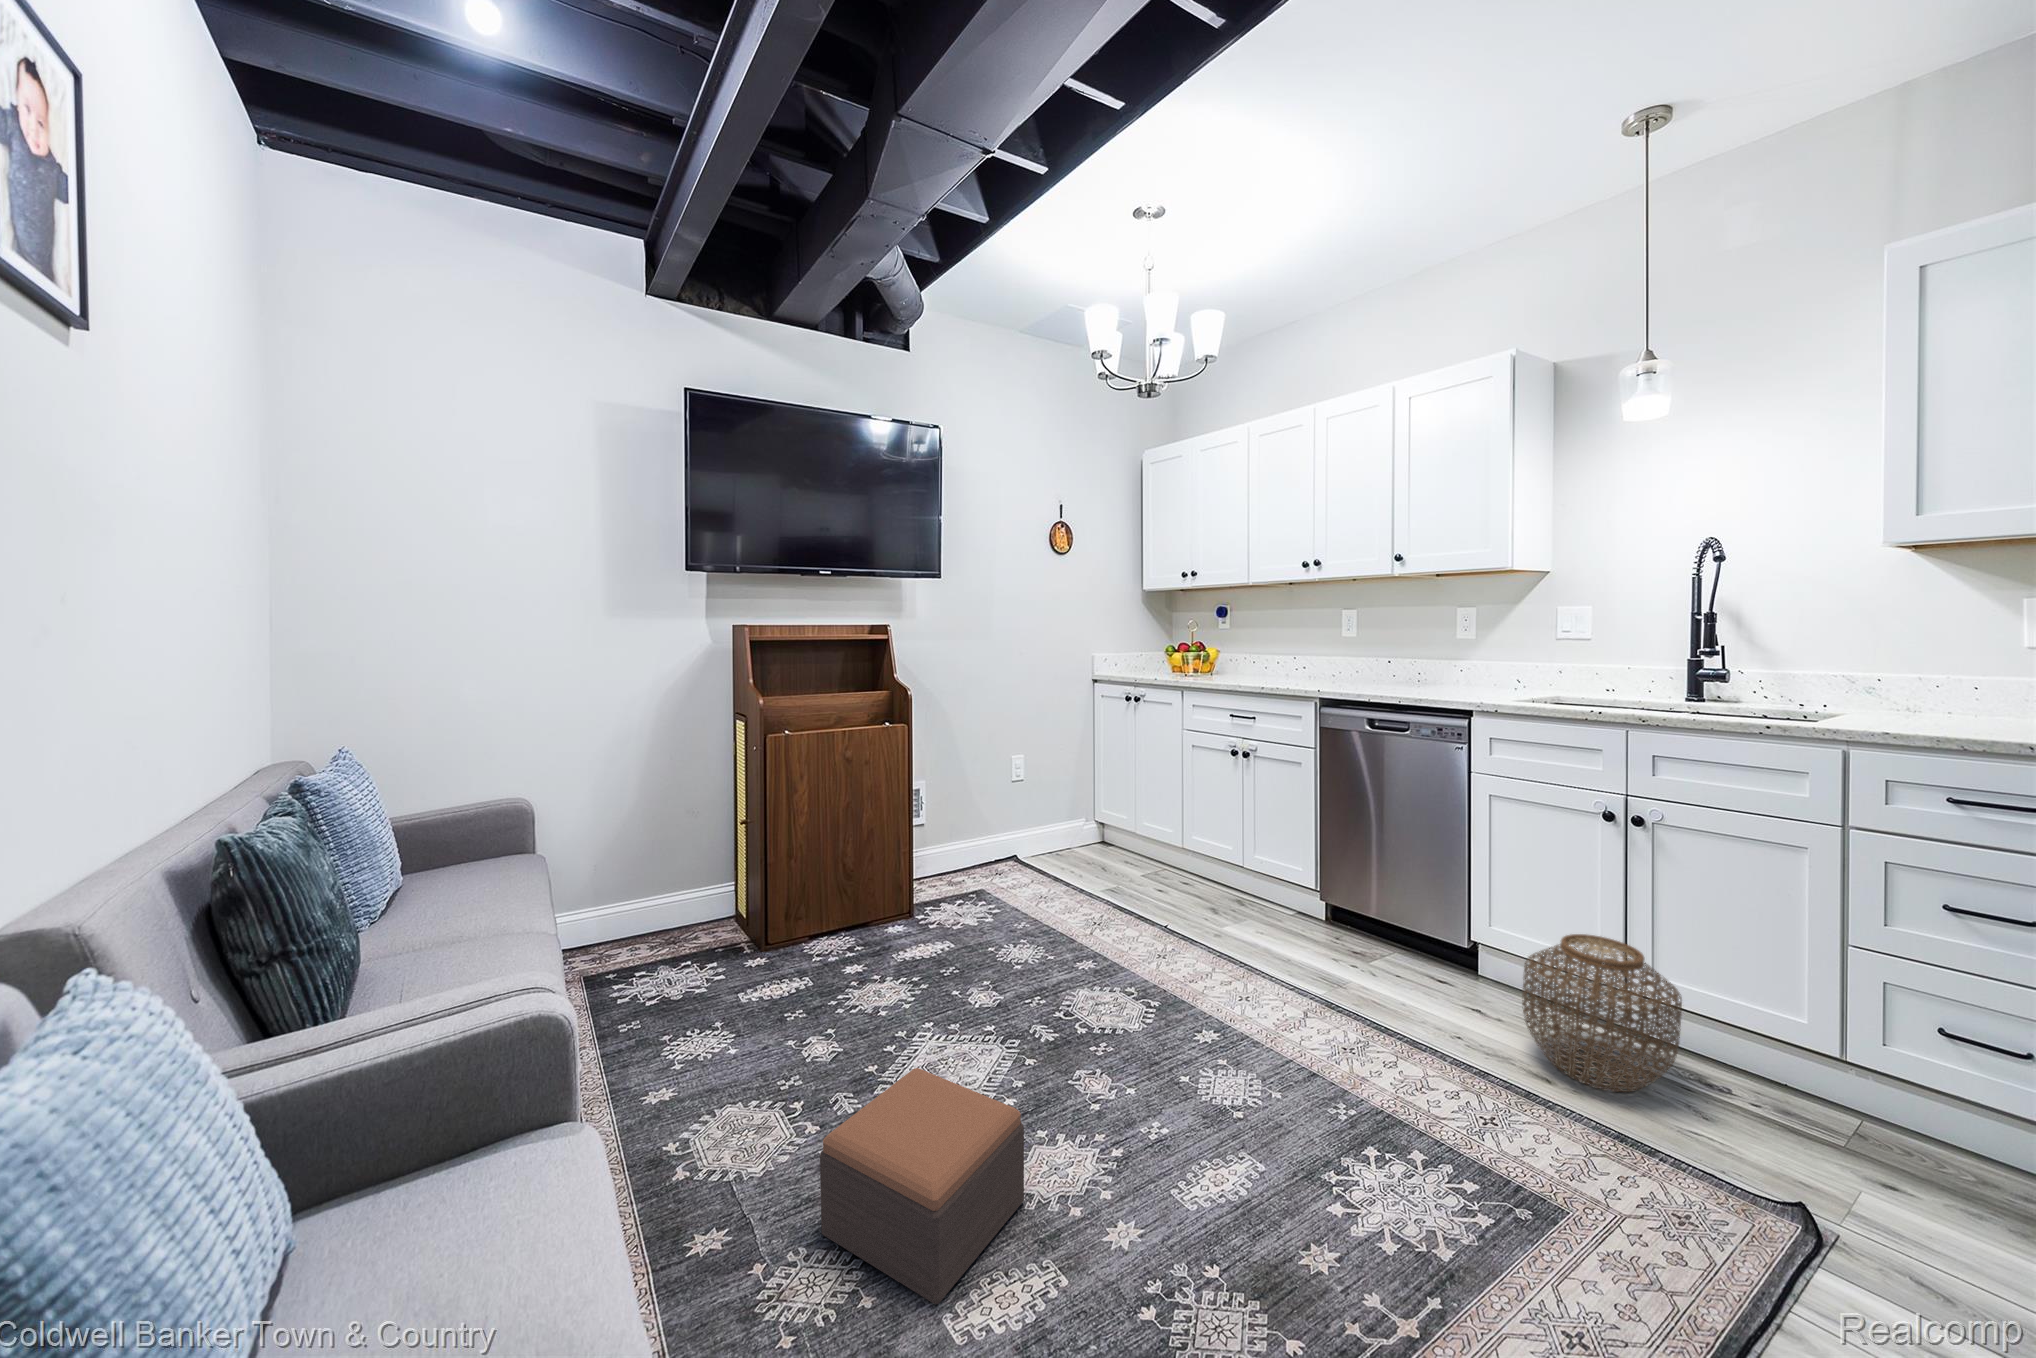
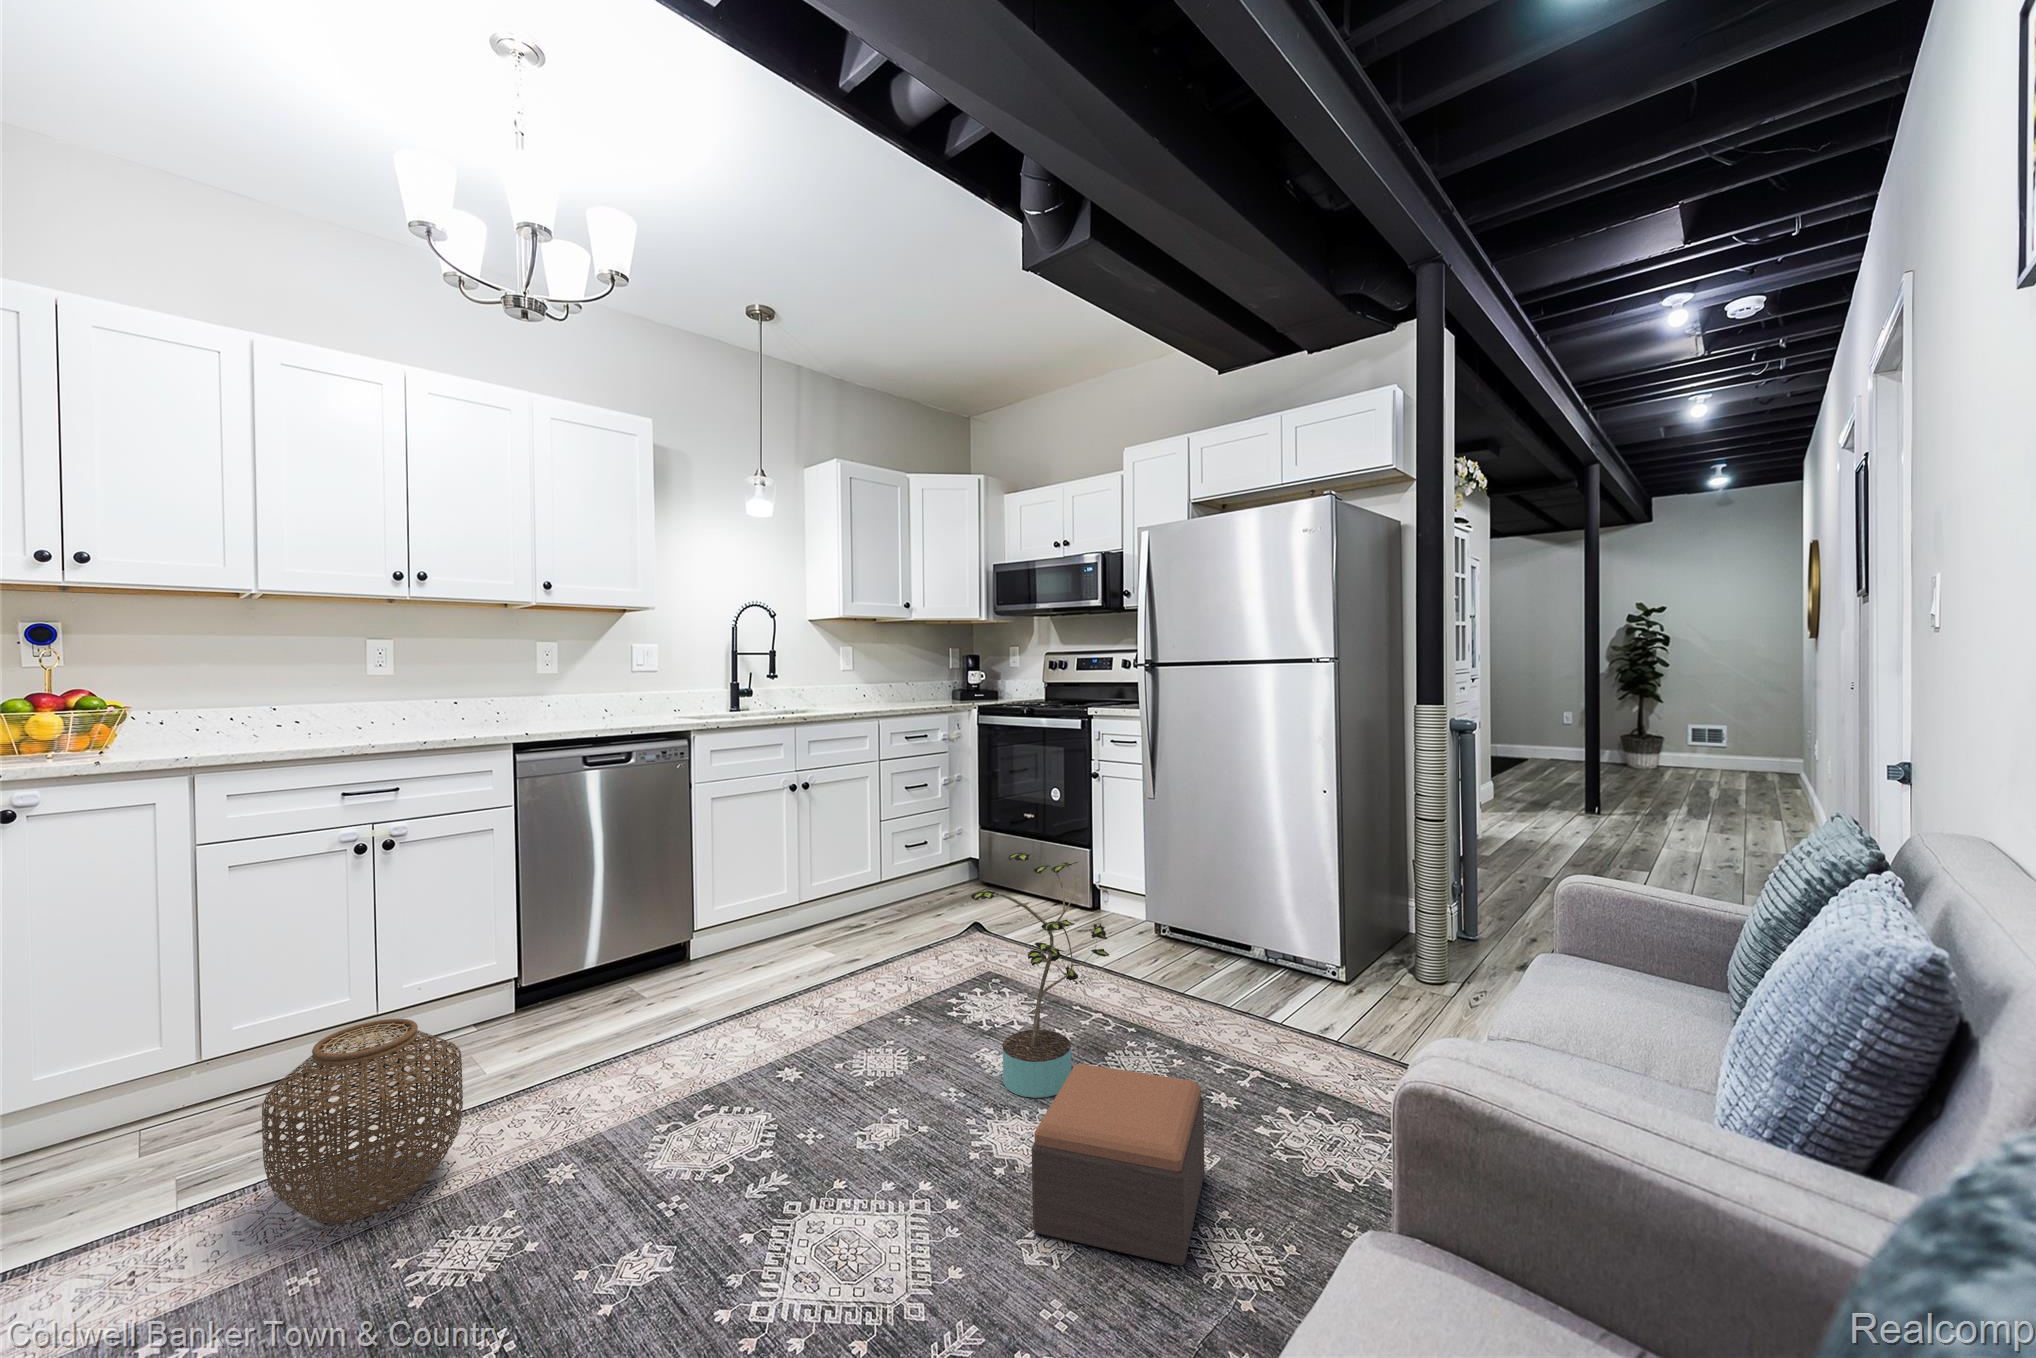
potted plant: none [1119,923,1260,1236] -> present [971,852,1109,1098]
woven basket: present [1522,934,1682,1092] -> present [262,1019,463,1224]

